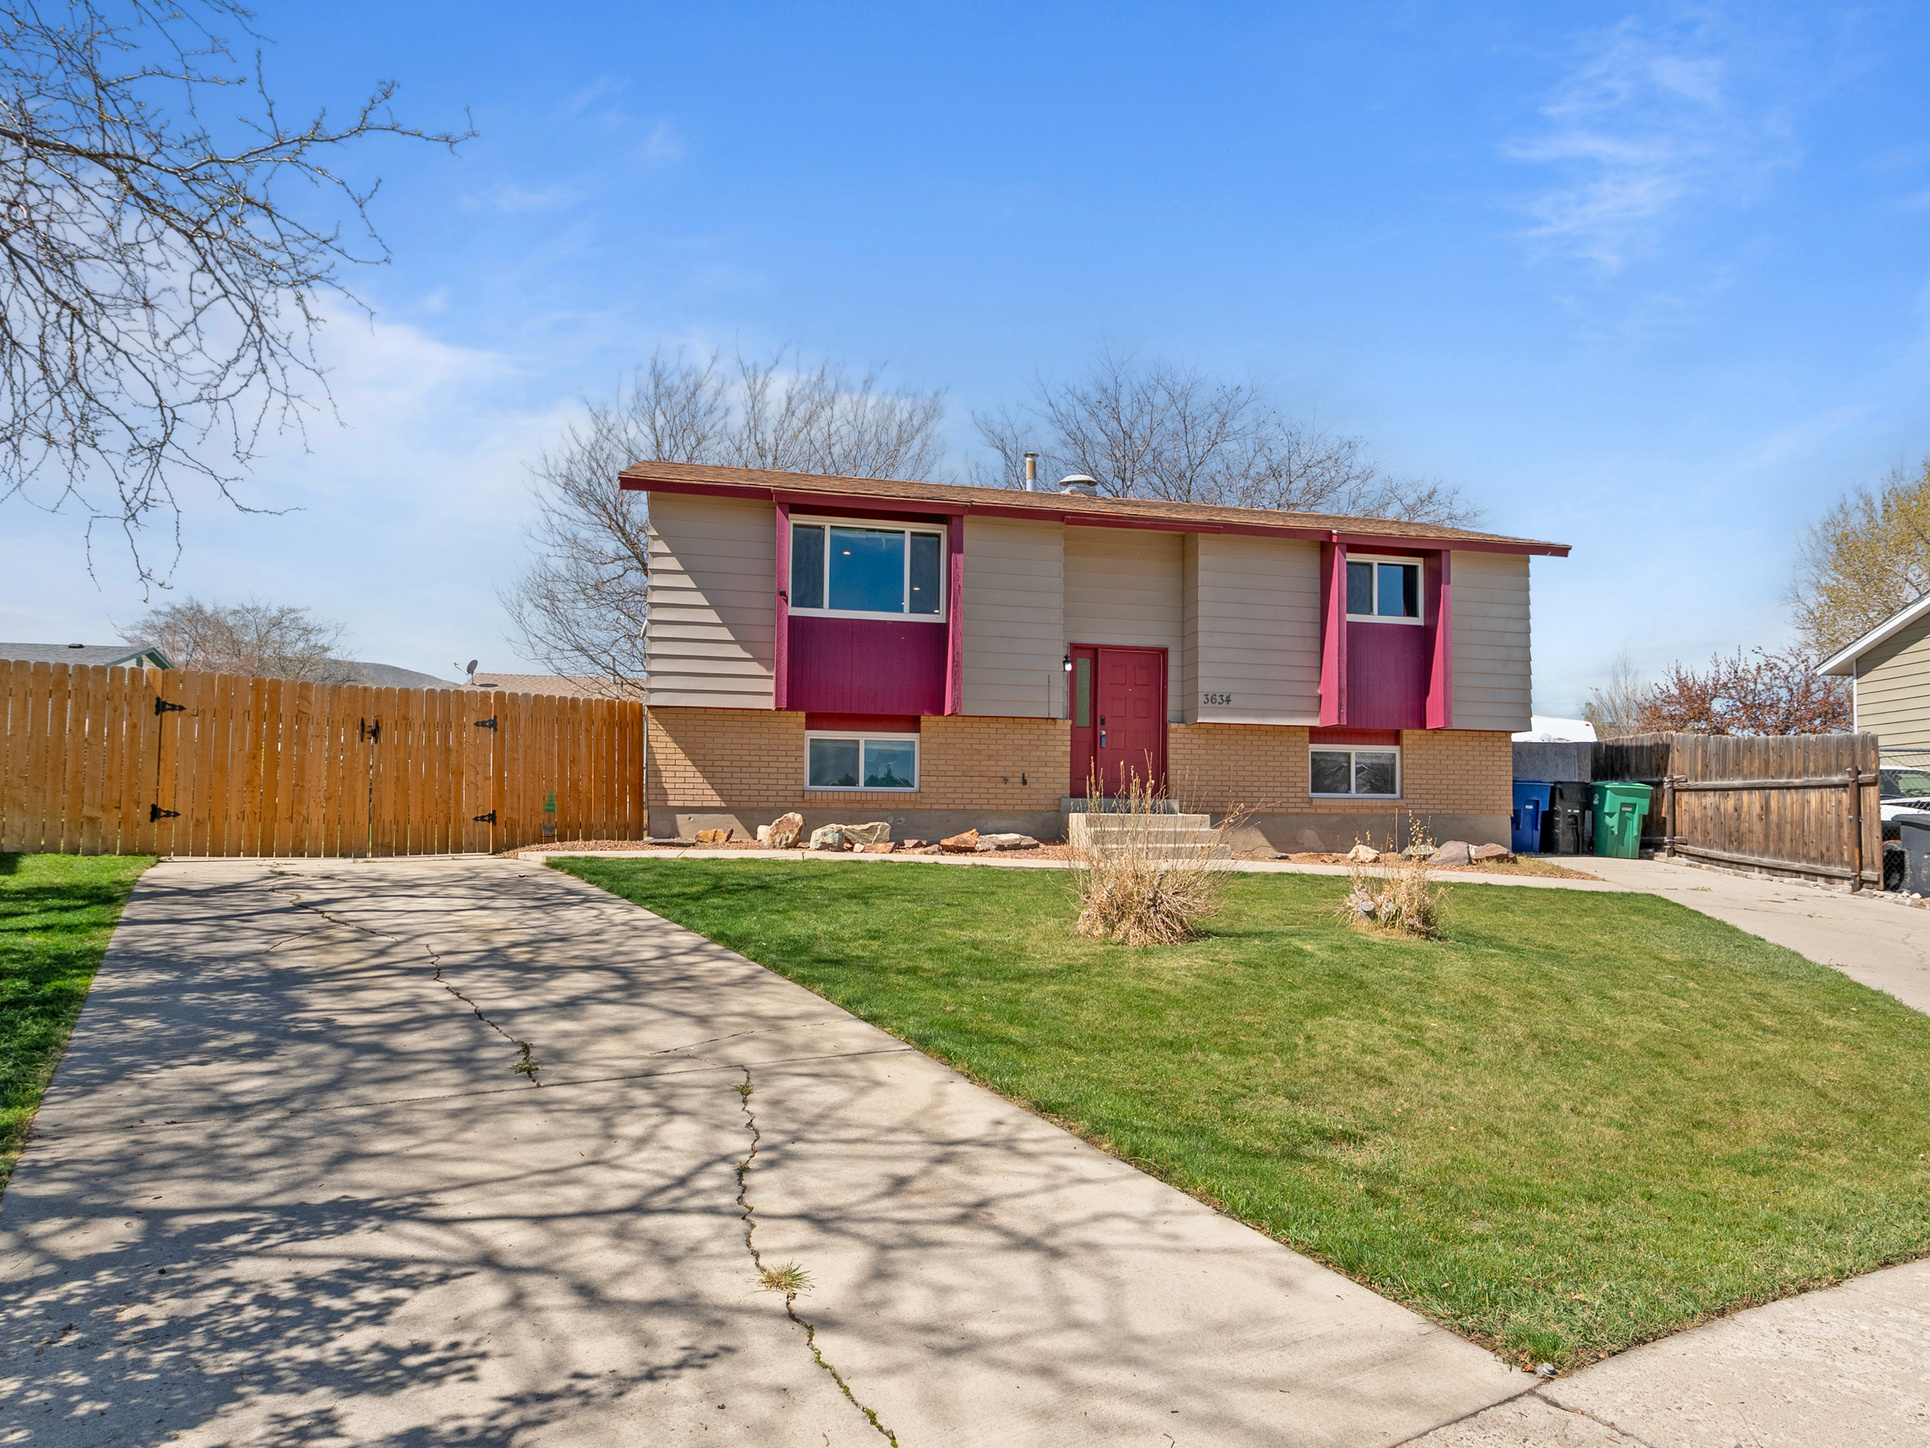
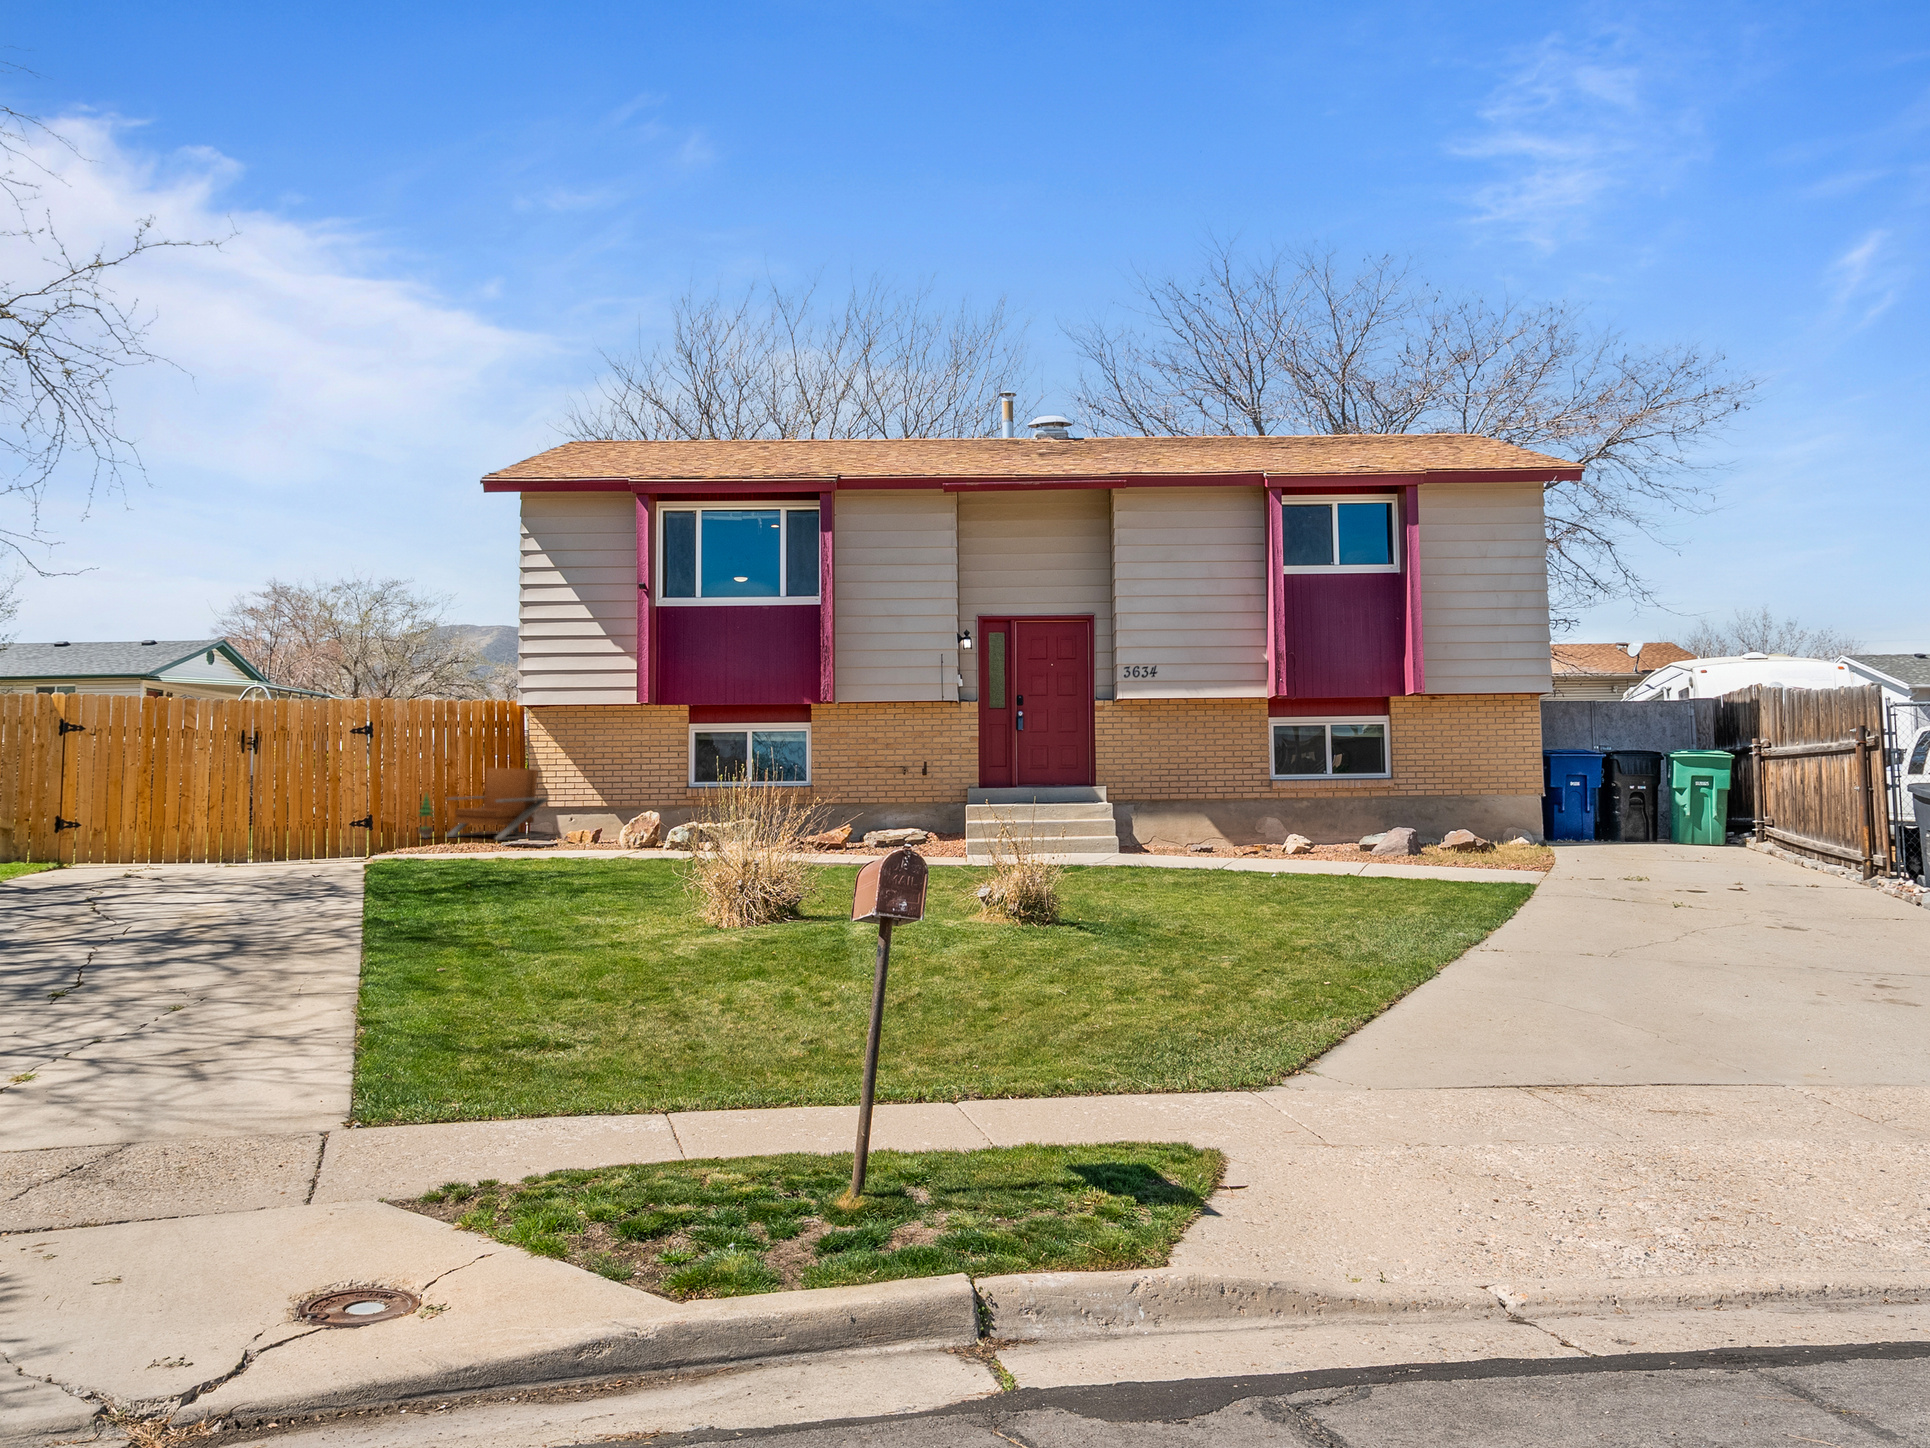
lounge chair: none [567,765,671,839] -> present [446,768,547,840]

